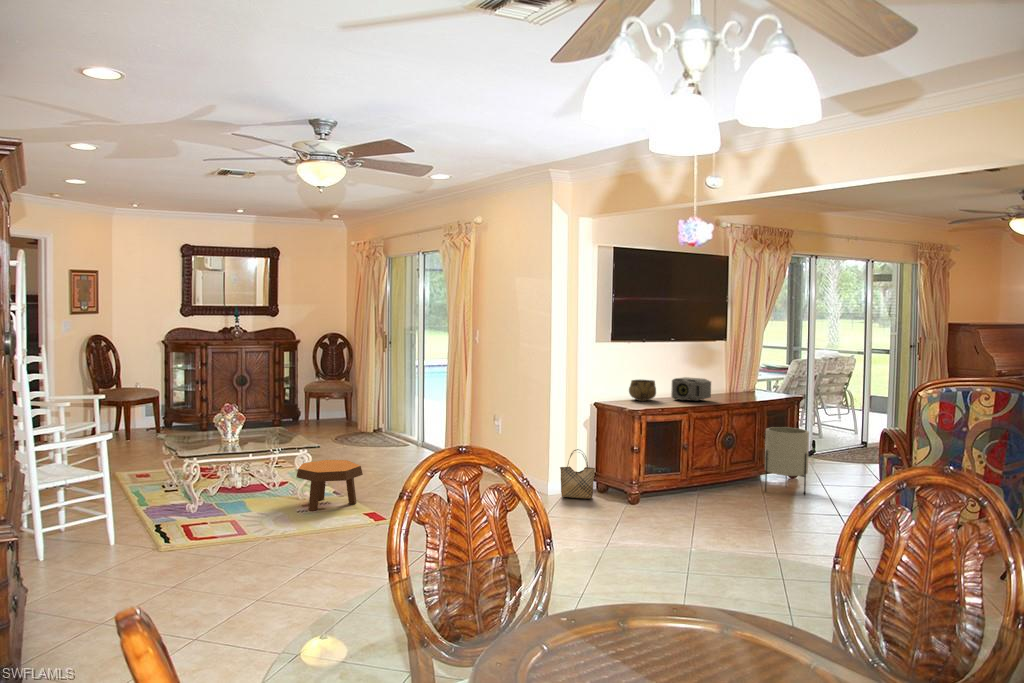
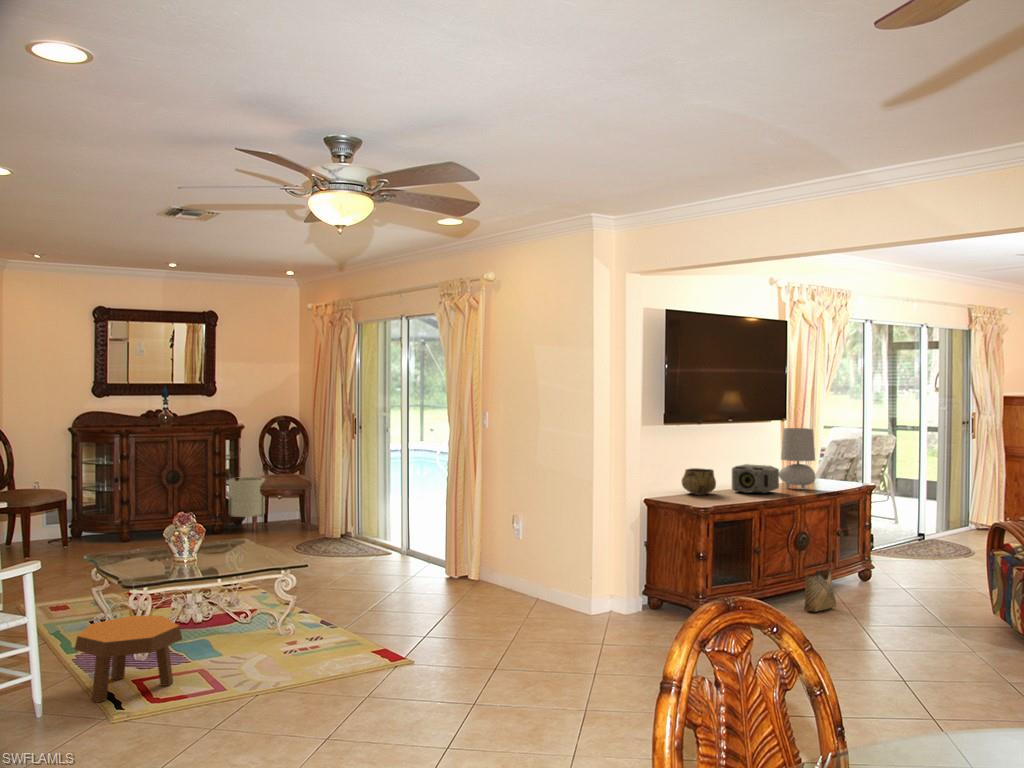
table lamp: none [715,348,745,399] -> present [779,428,816,489]
planter: present [765,427,809,495] -> present [229,477,265,518]
woven basket: present [560,449,595,499] -> present [804,552,836,612]
footstool: present [296,460,363,511] -> present [74,616,182,702]

